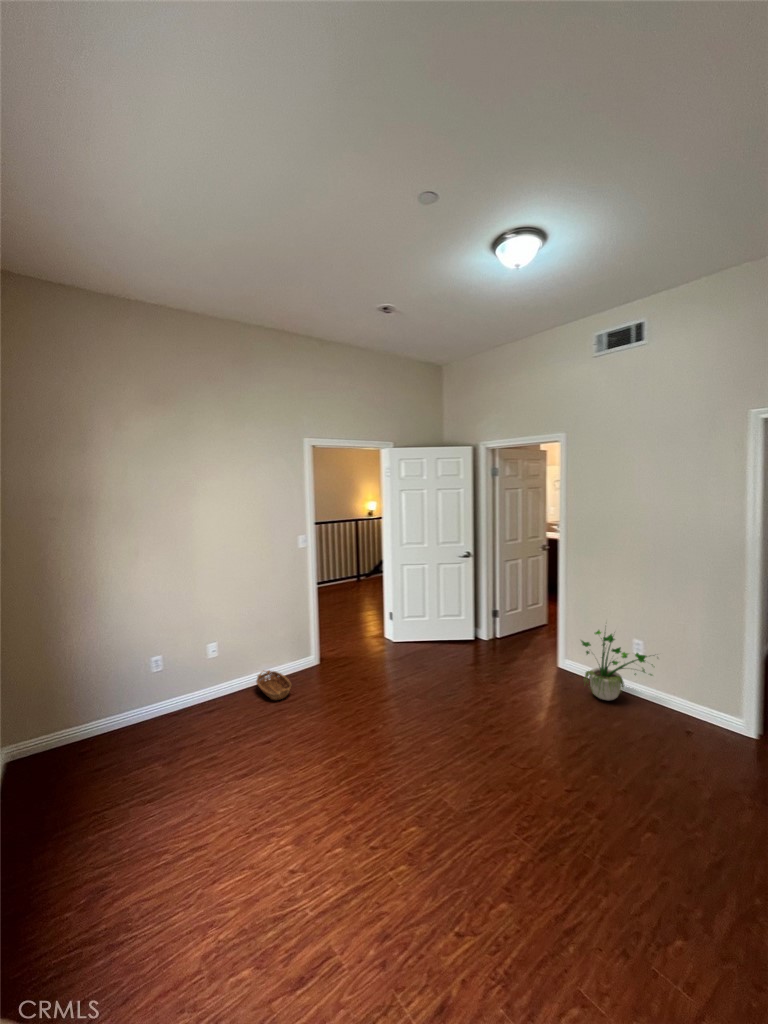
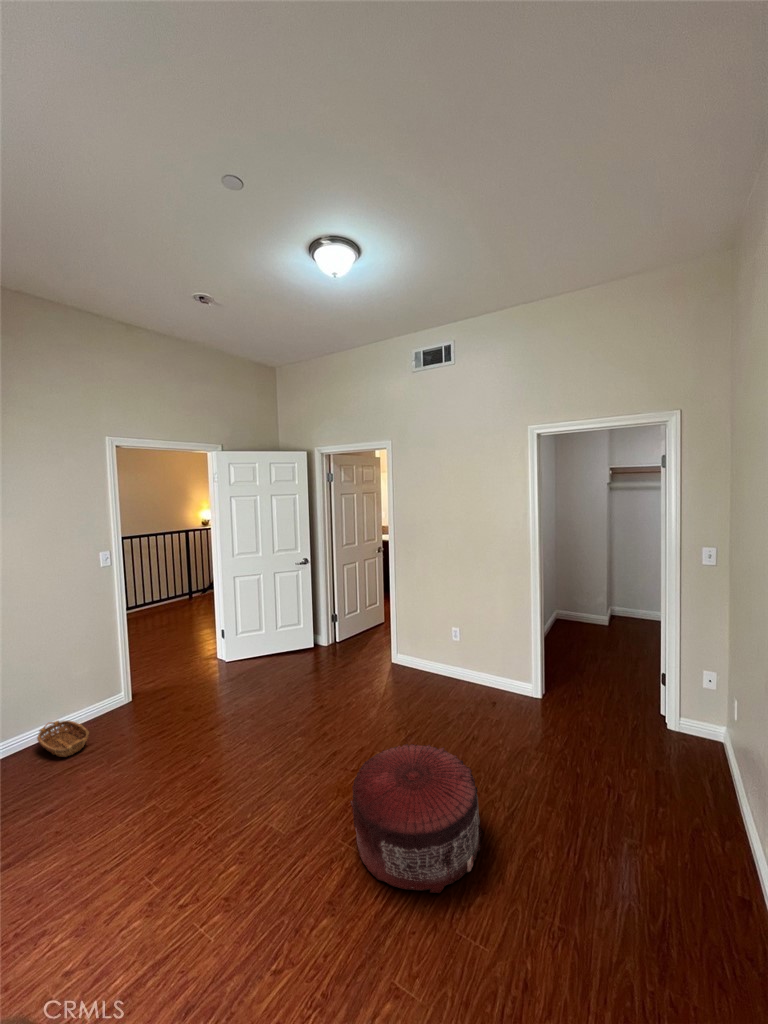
potted plant: present [581,630,653,700] -> none [408,611,474,688]
pouf: none [526,753,684,920] -> present [350,744,483,893]

